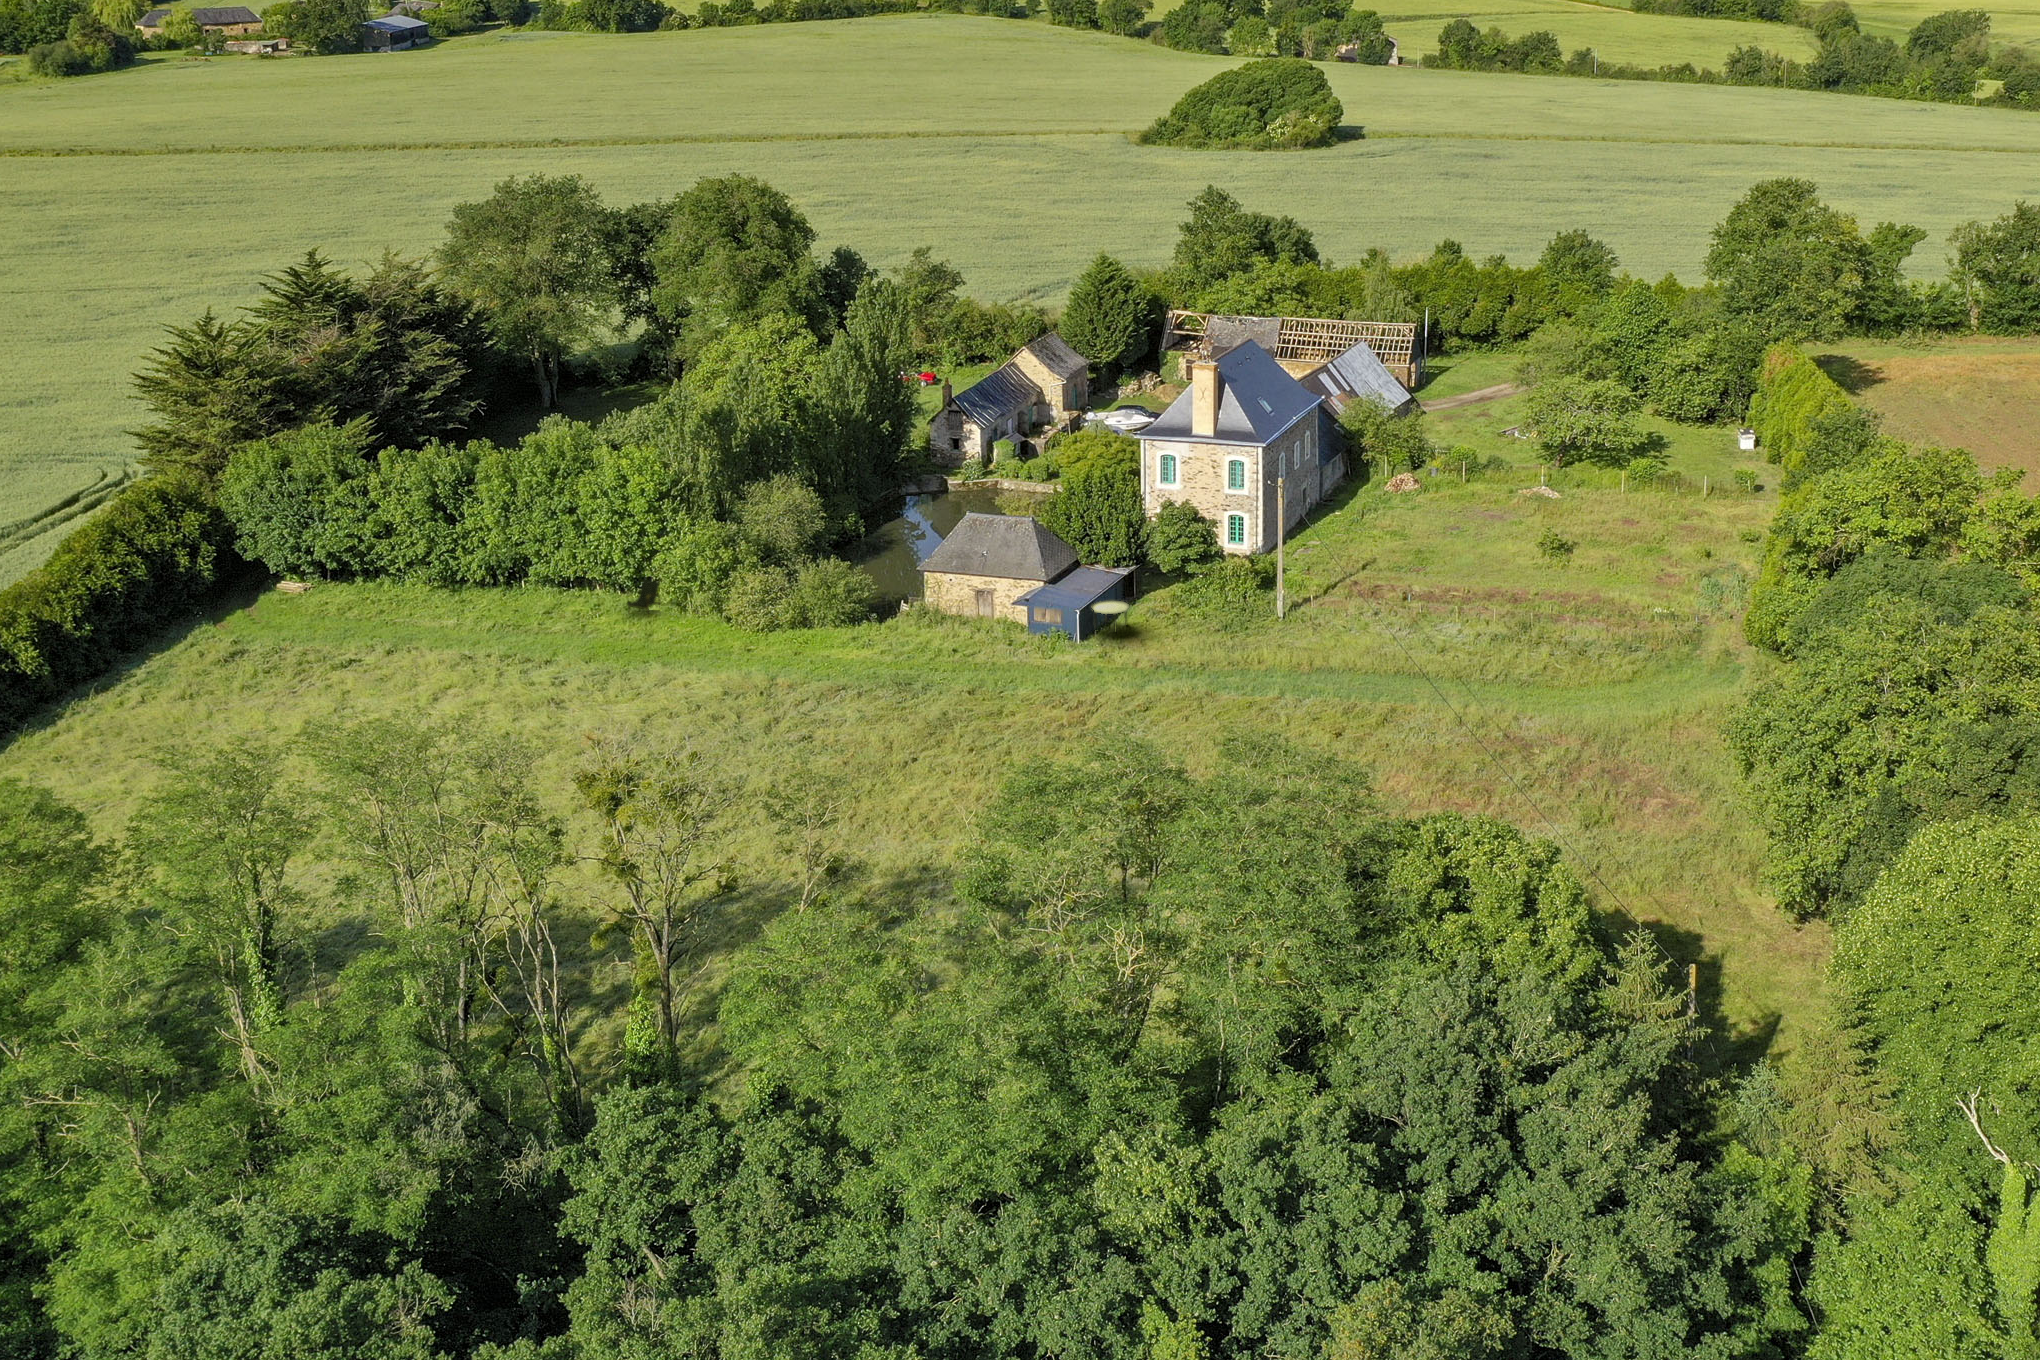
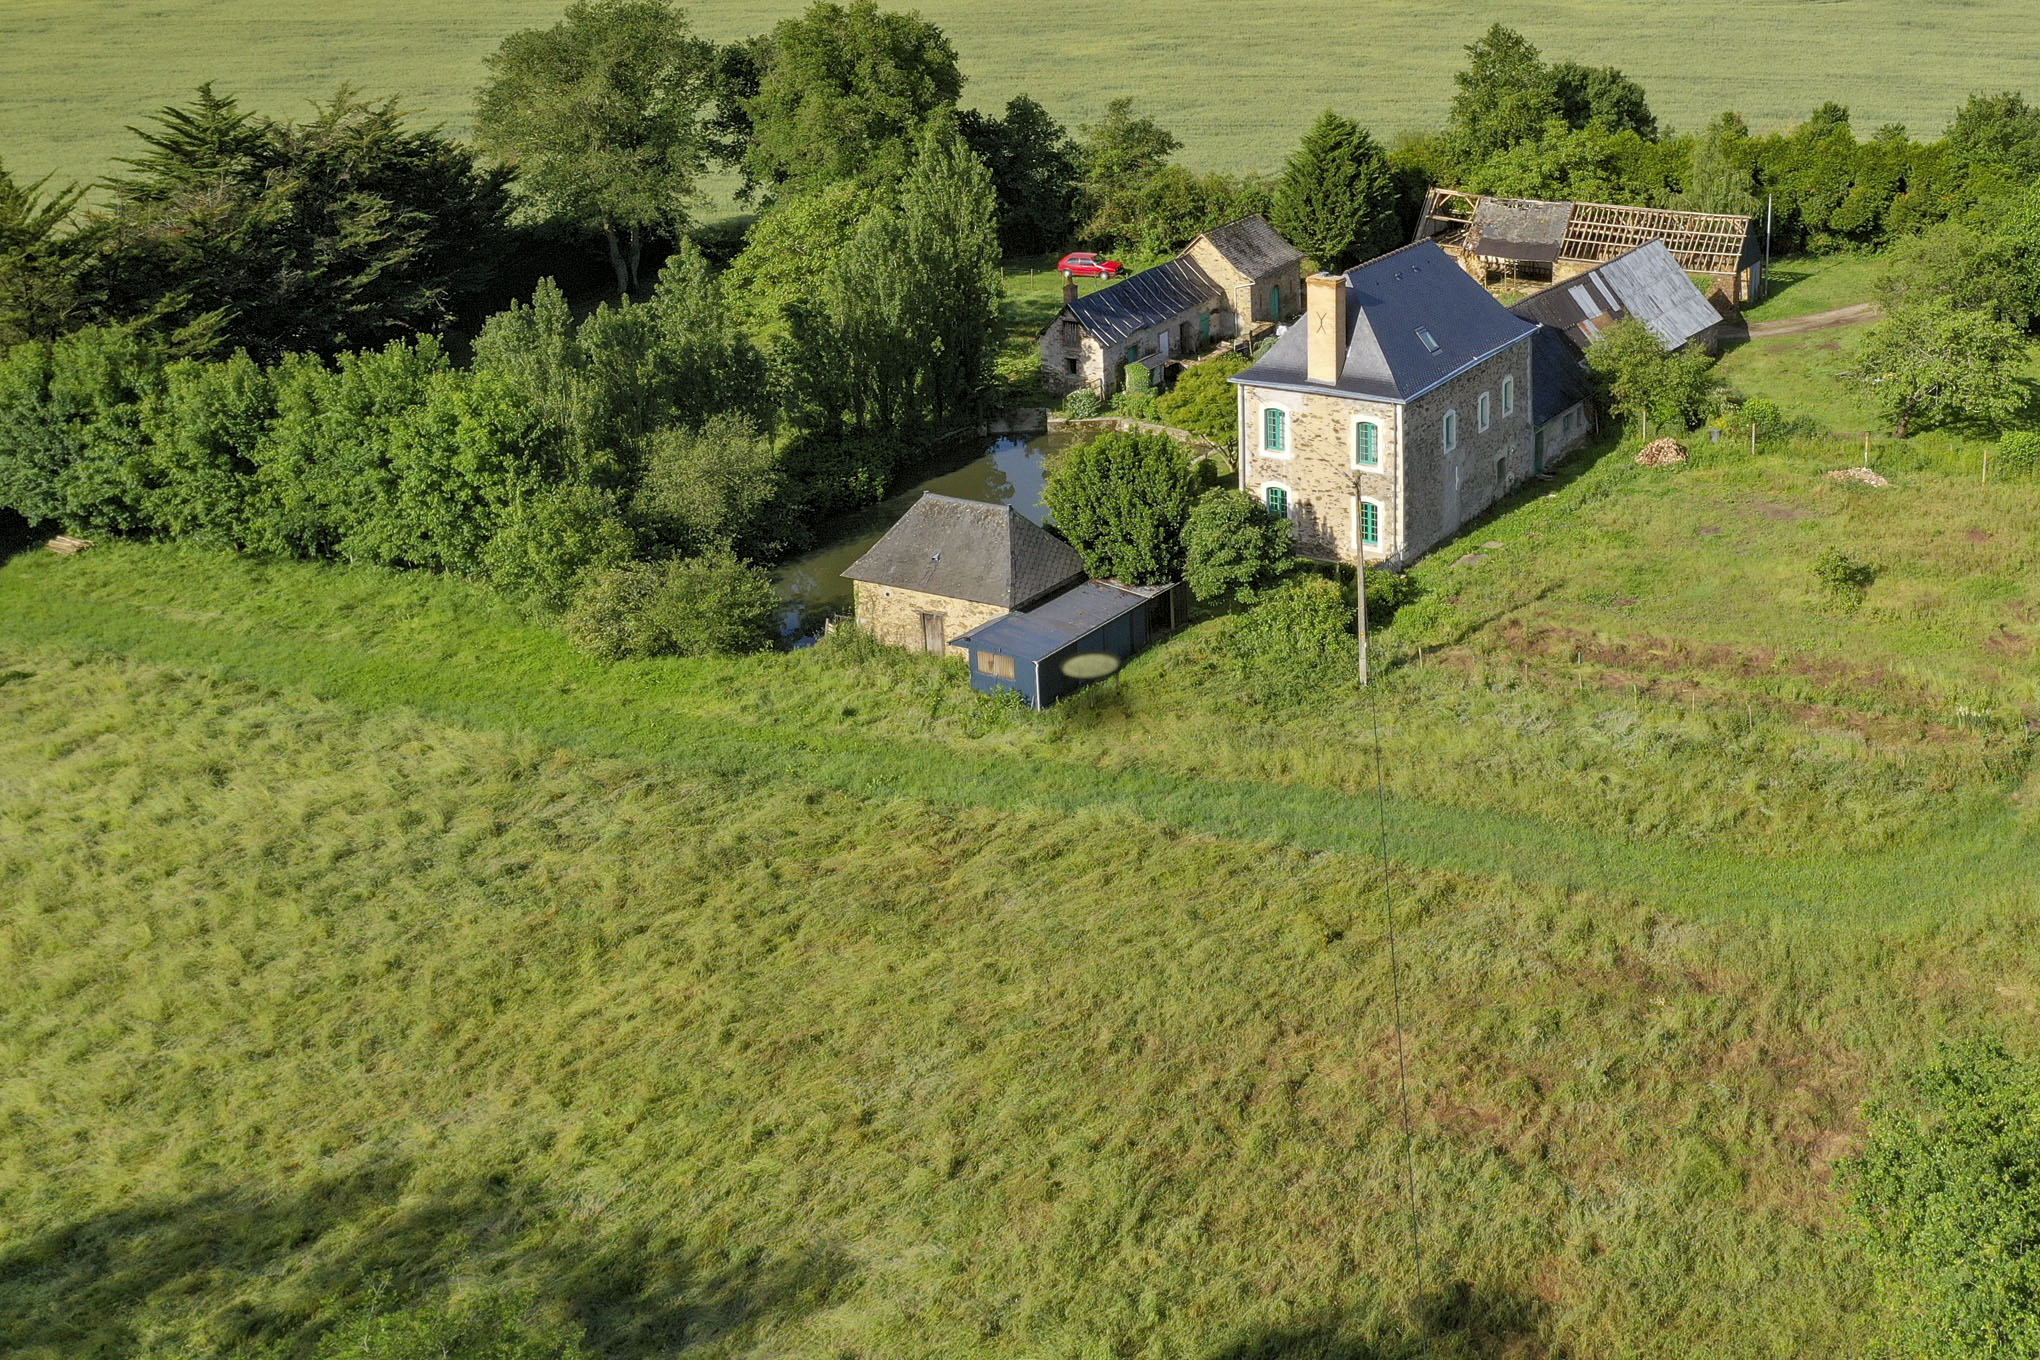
lounge chair: present [627,580,661,611] -> none [437,565,493,623]

